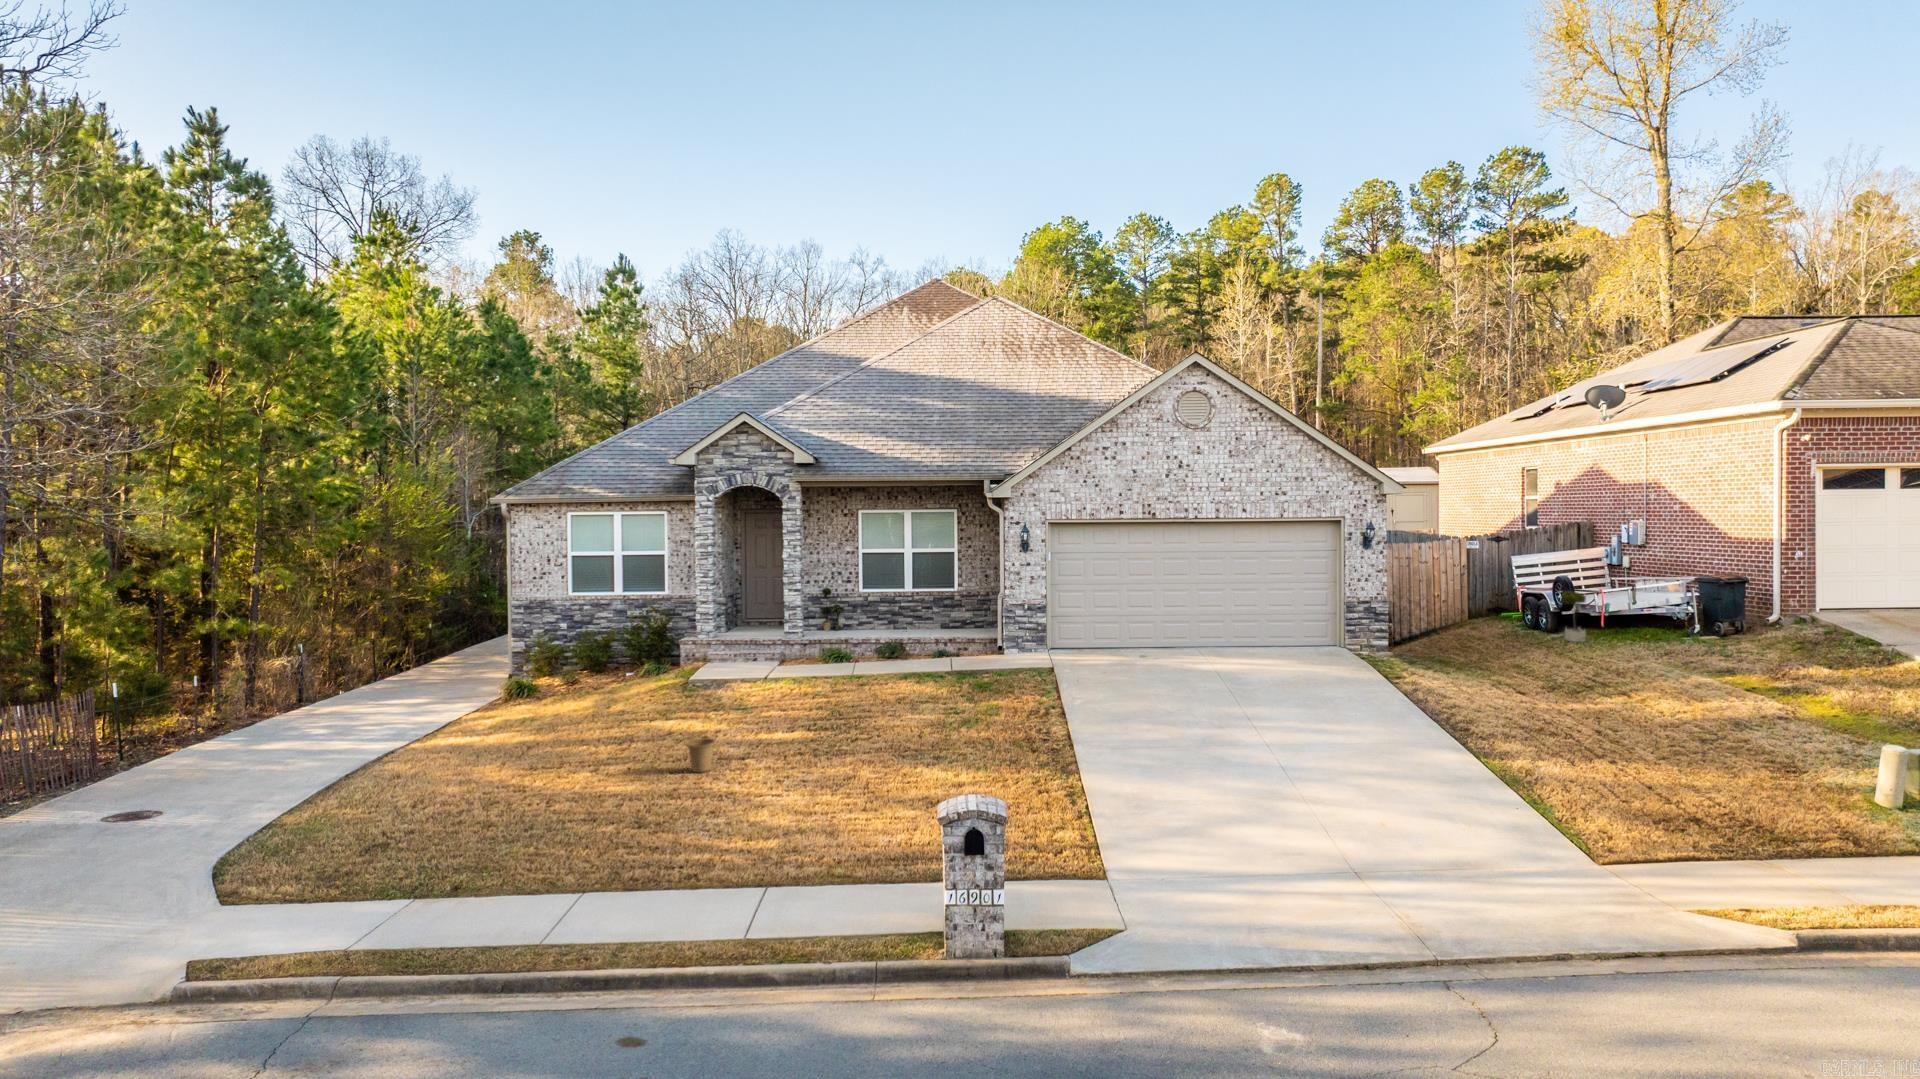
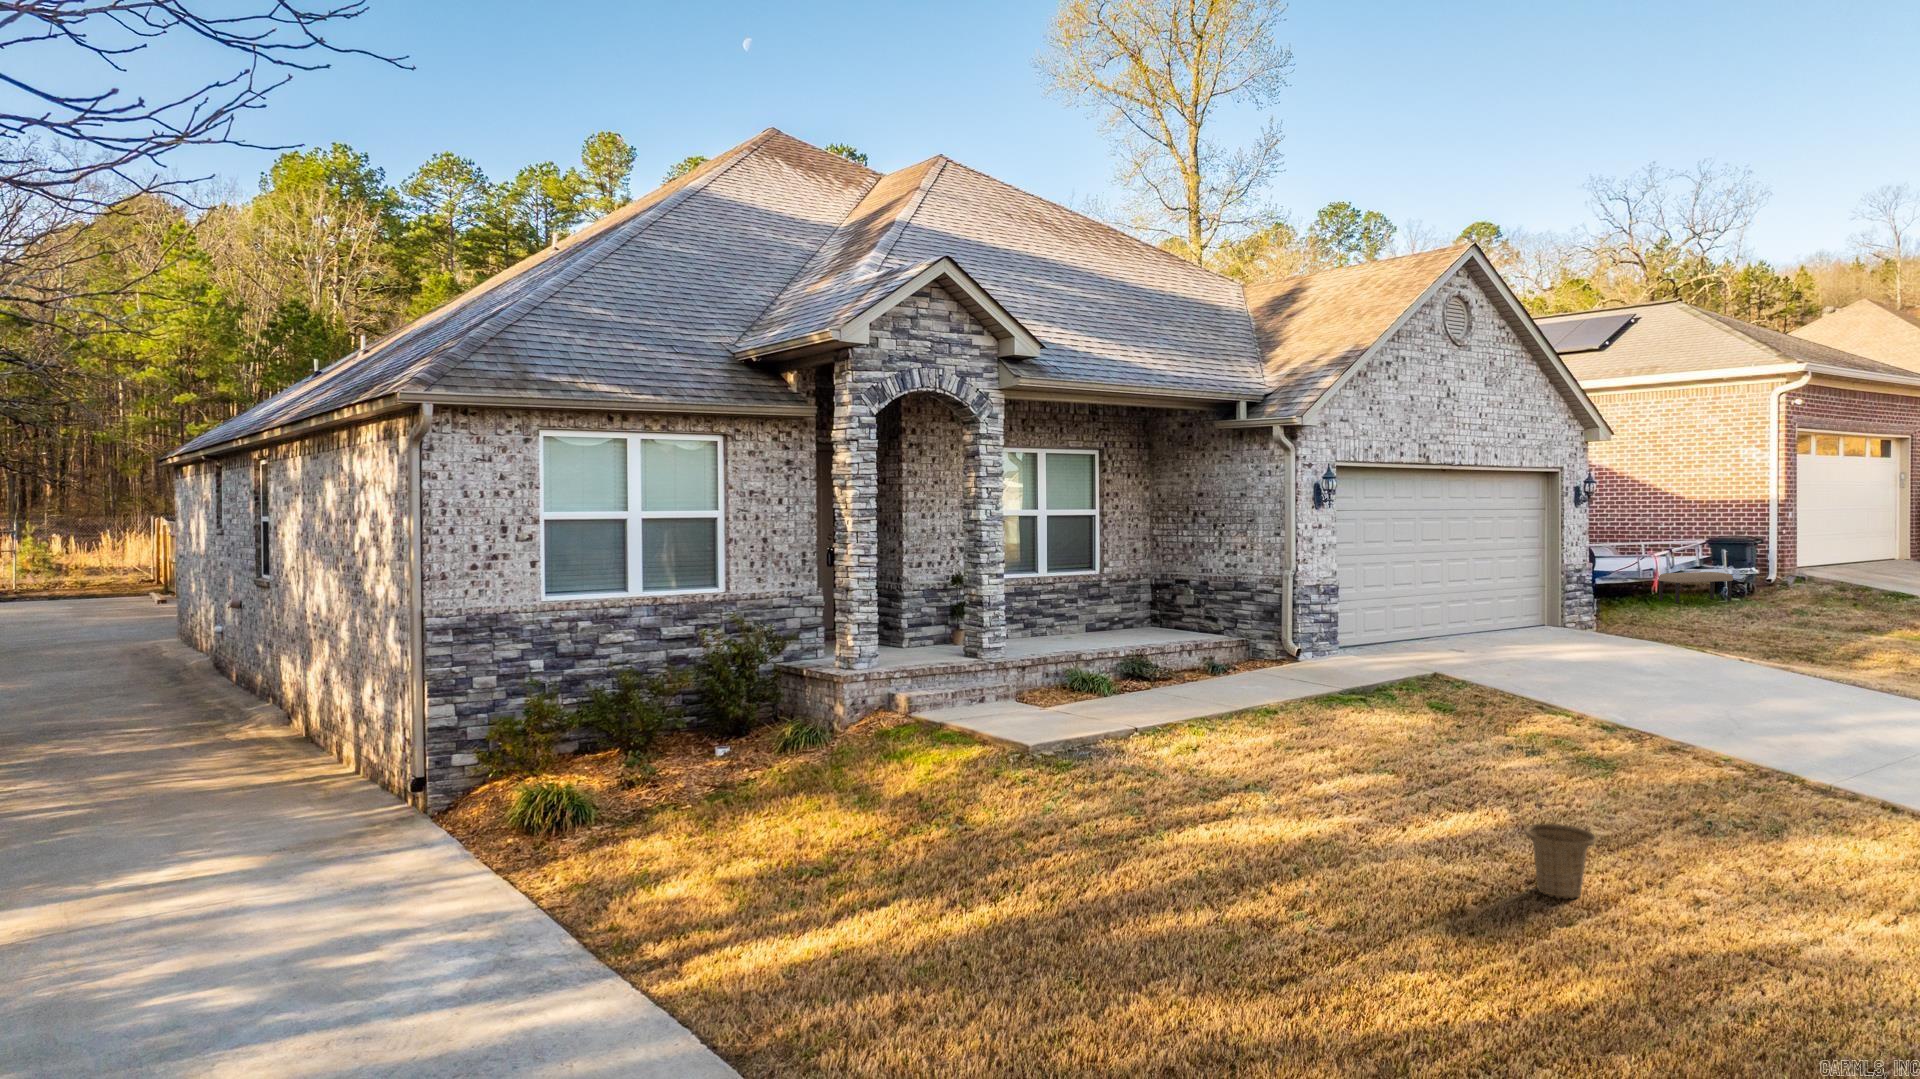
potted tree: present [1561,591,1586,642] -> none [1615,549,1642,601]
bench: none [1602,617,1679,650] -> present [1658,572,1733,603]

